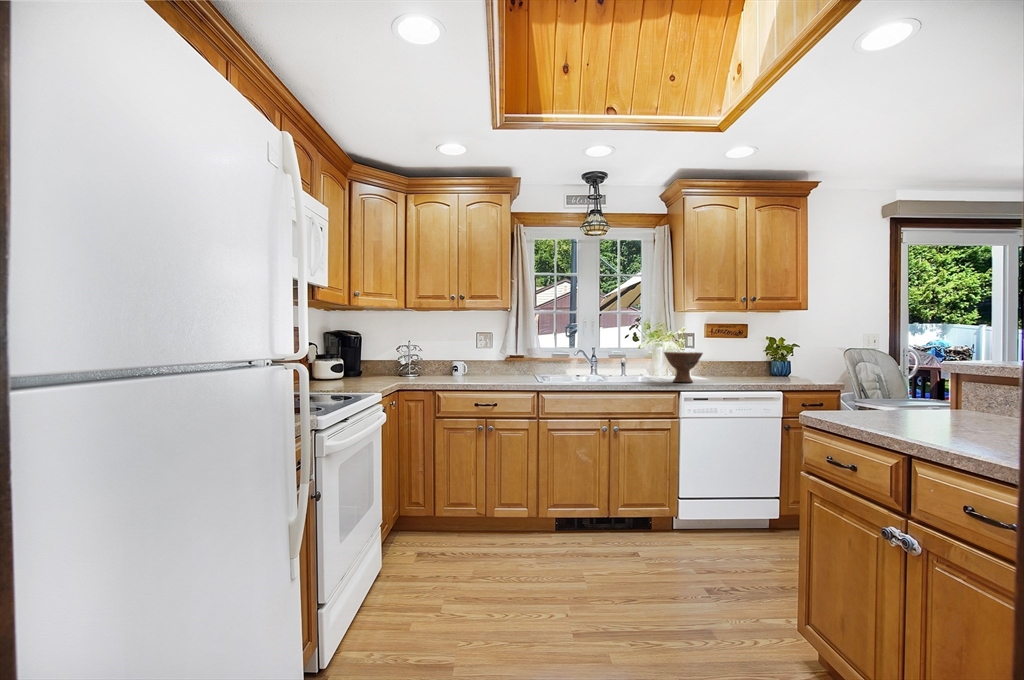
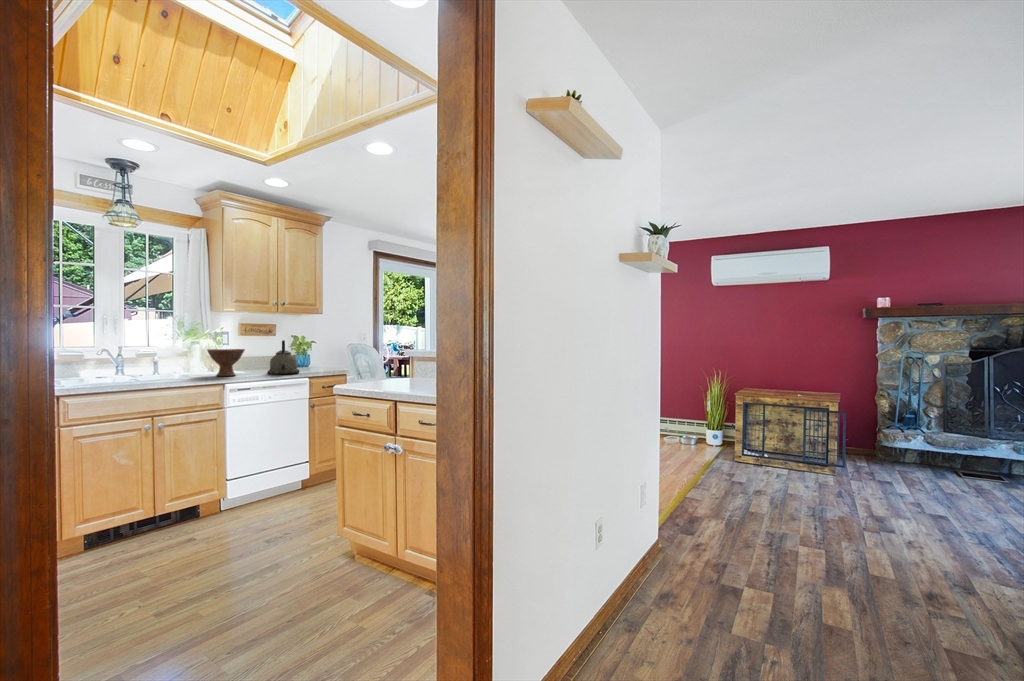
kettle: none [730,343,770,385] -> present [267,340,299,374]

